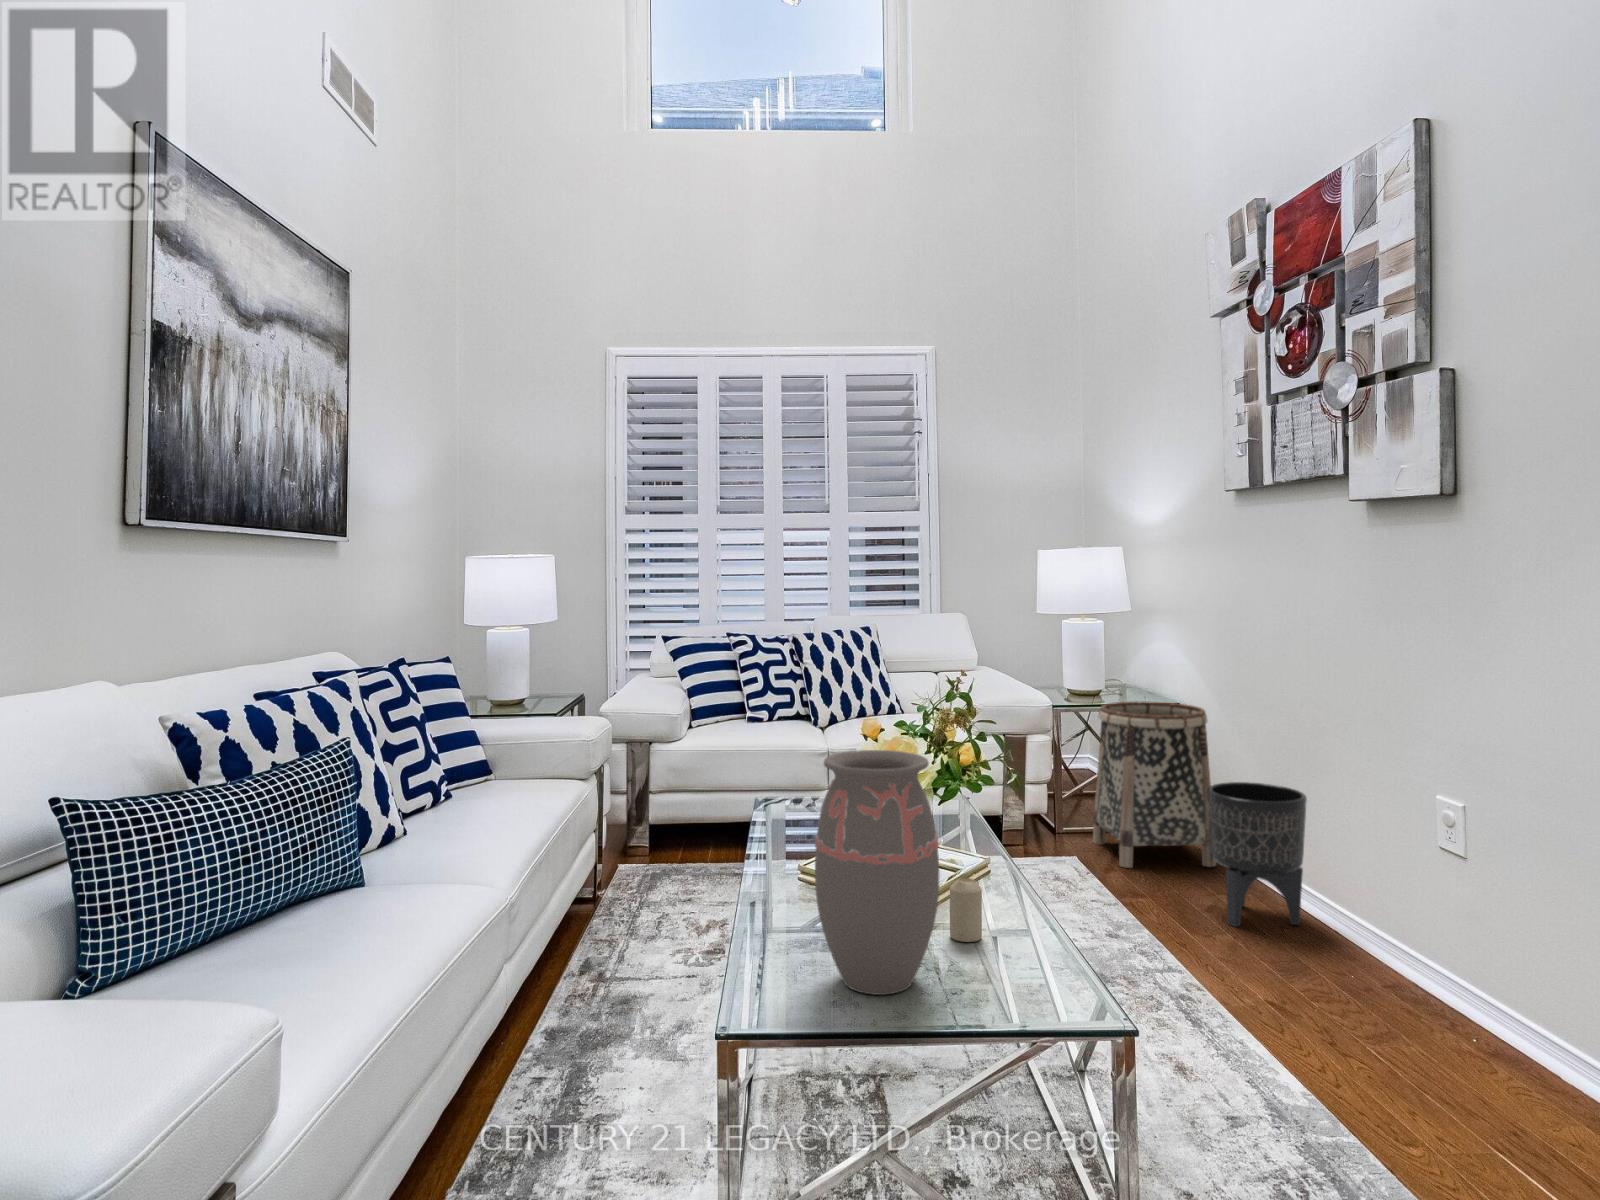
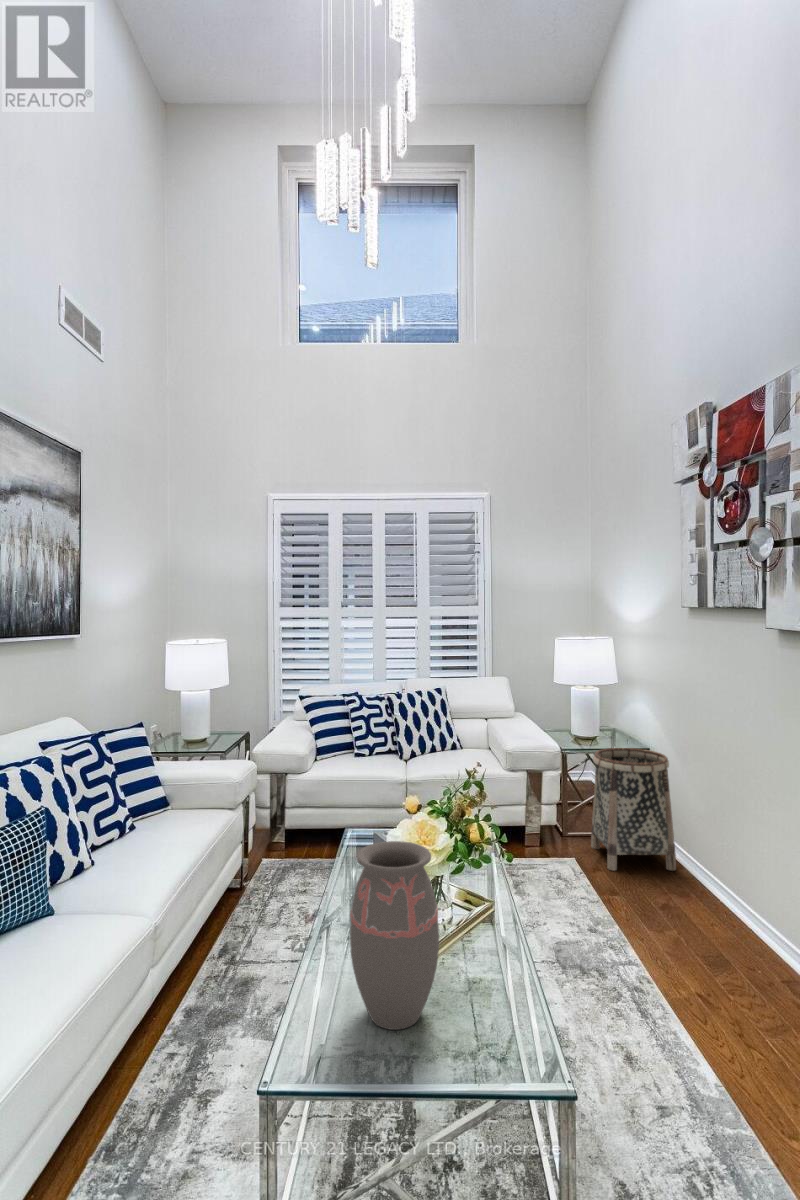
planter: present [1207,782,1307,927] -> none [664,817,734,926]
candle: present [950,878,982,942] -> none [455,927,478,976]

